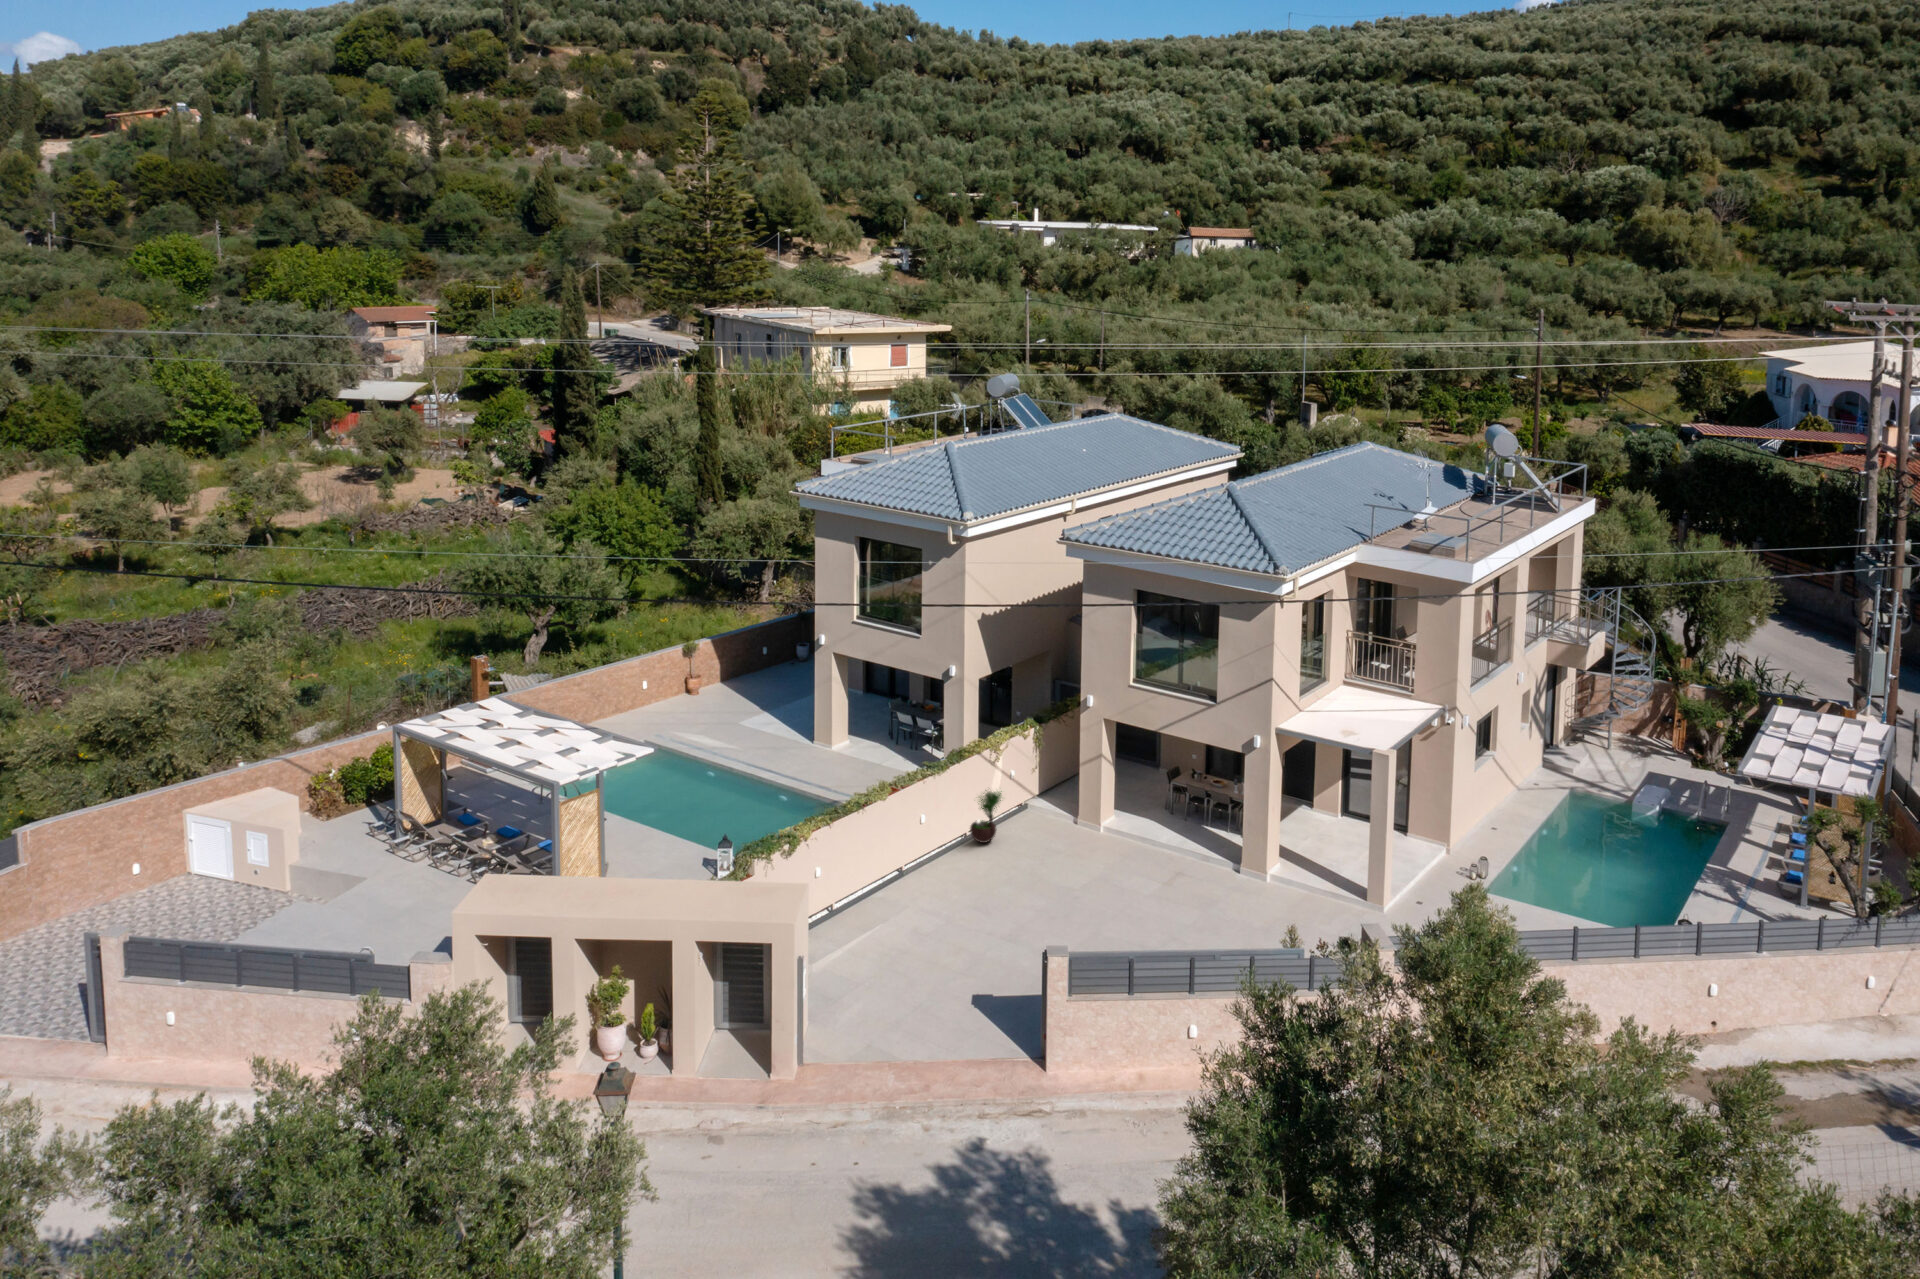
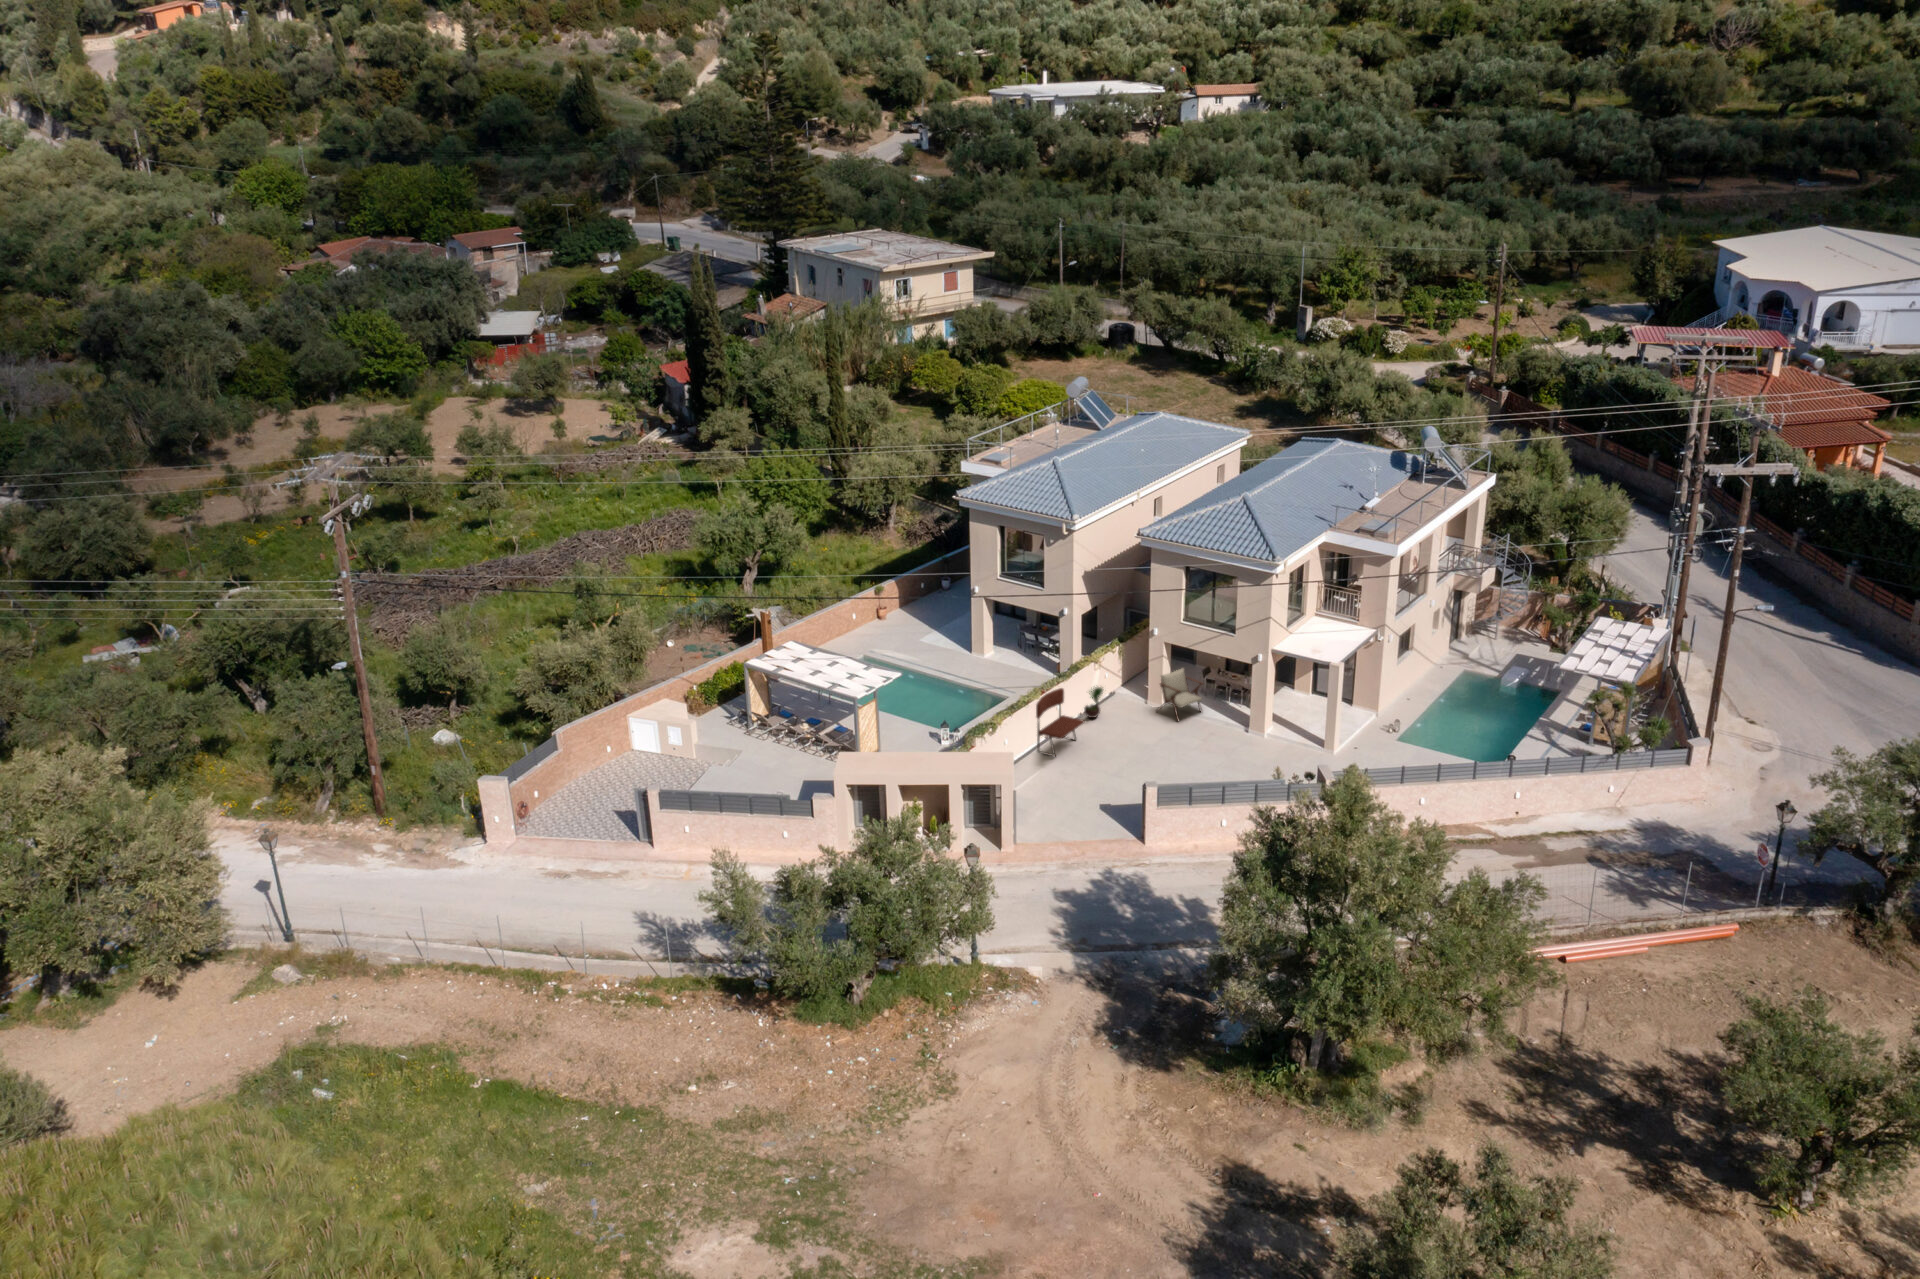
lounge chair: none [1085,767,1165,851] -> present [1157,669,1203,720]
bench: none [881,788,965,902] -> present [1036,688,1085,757]

